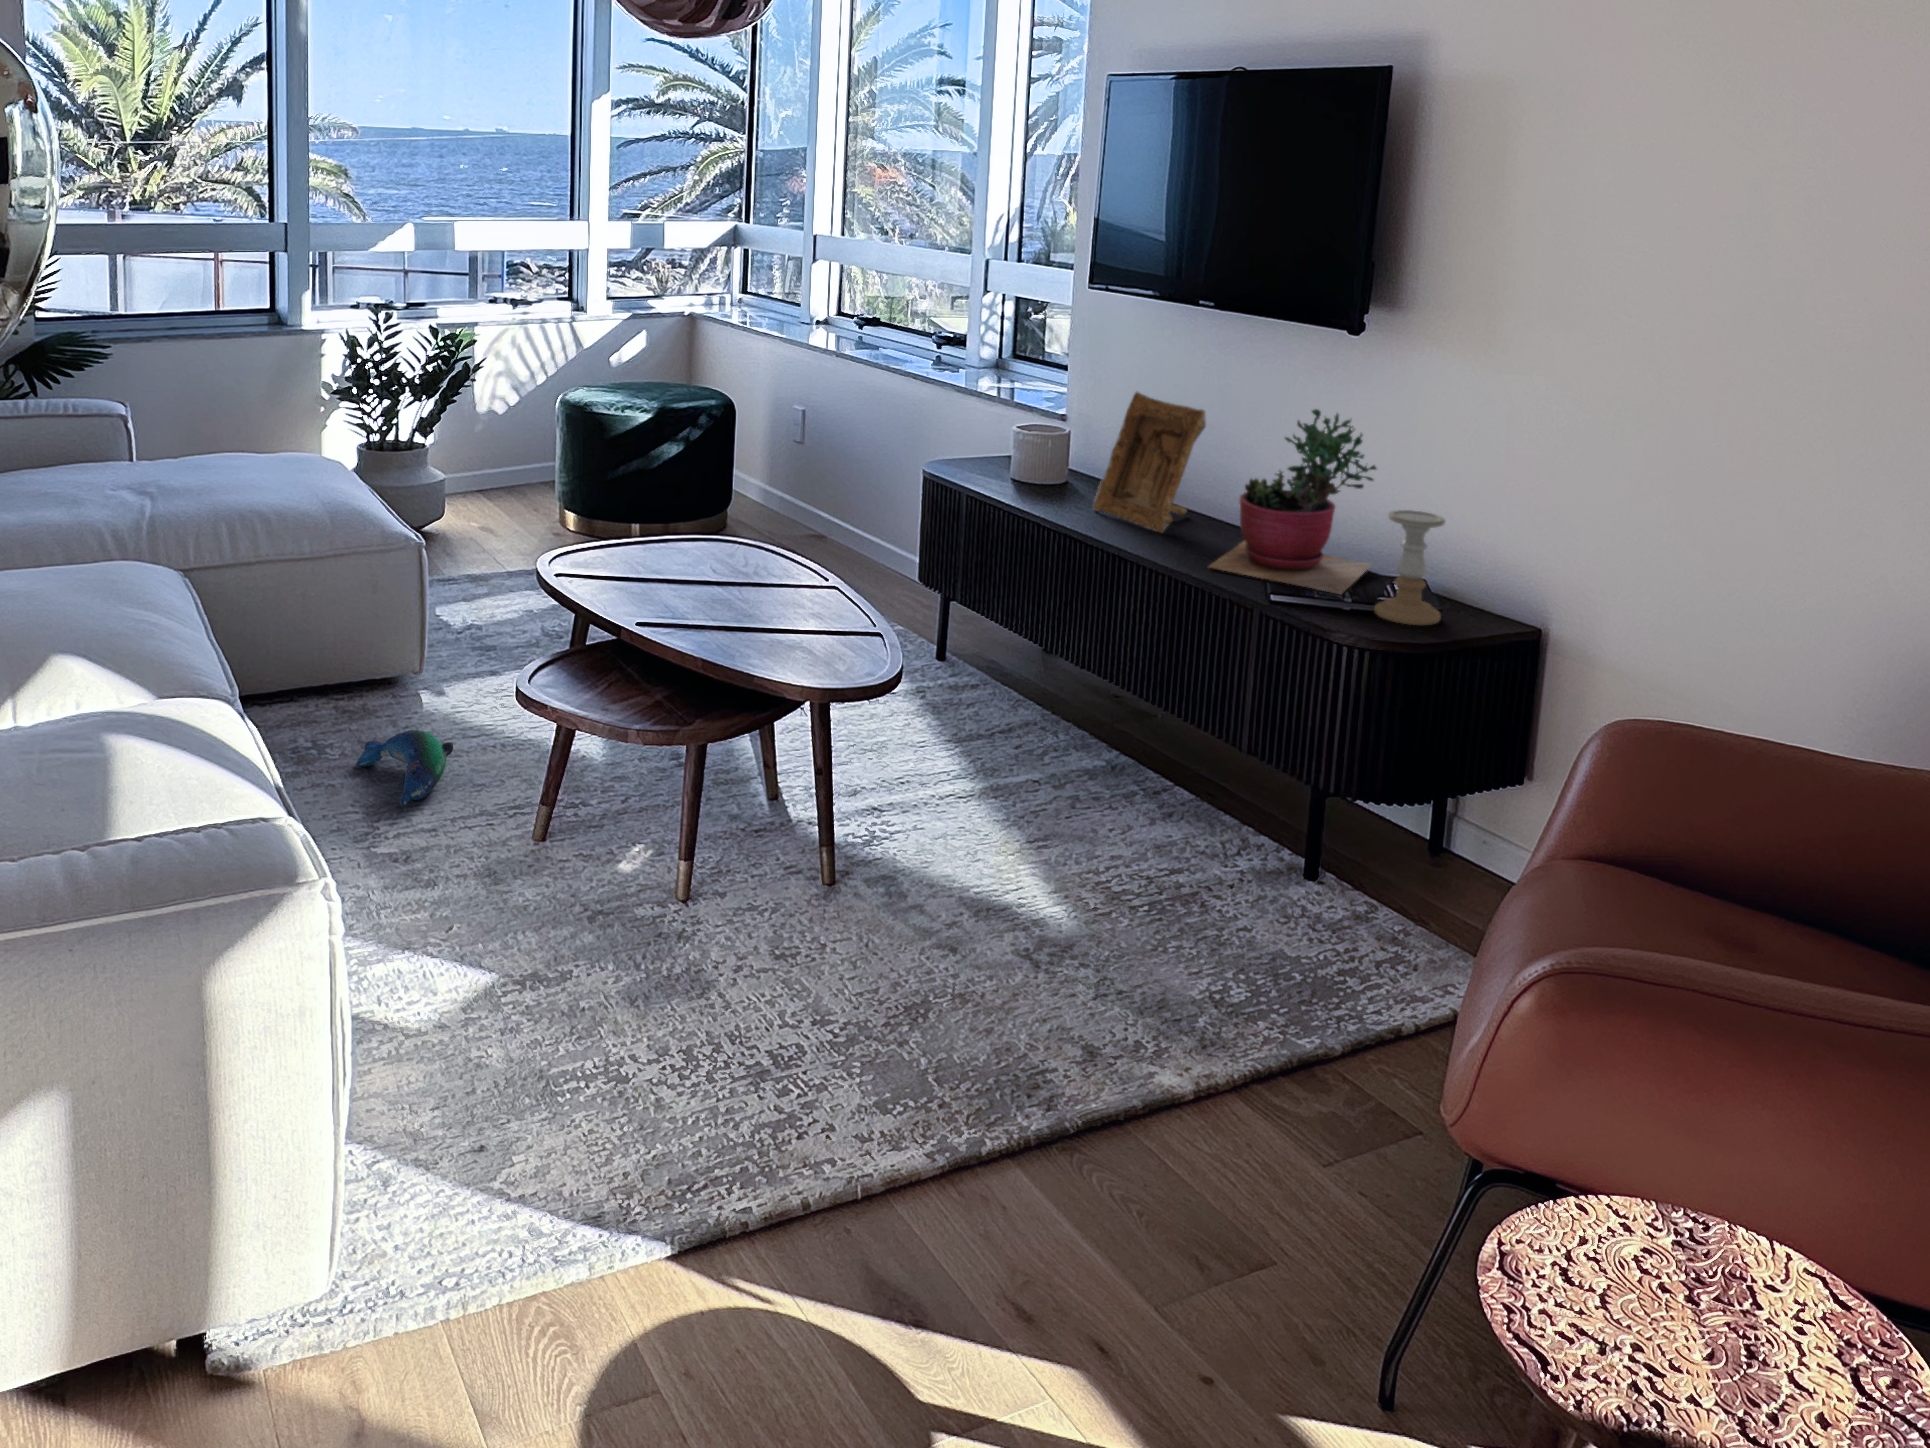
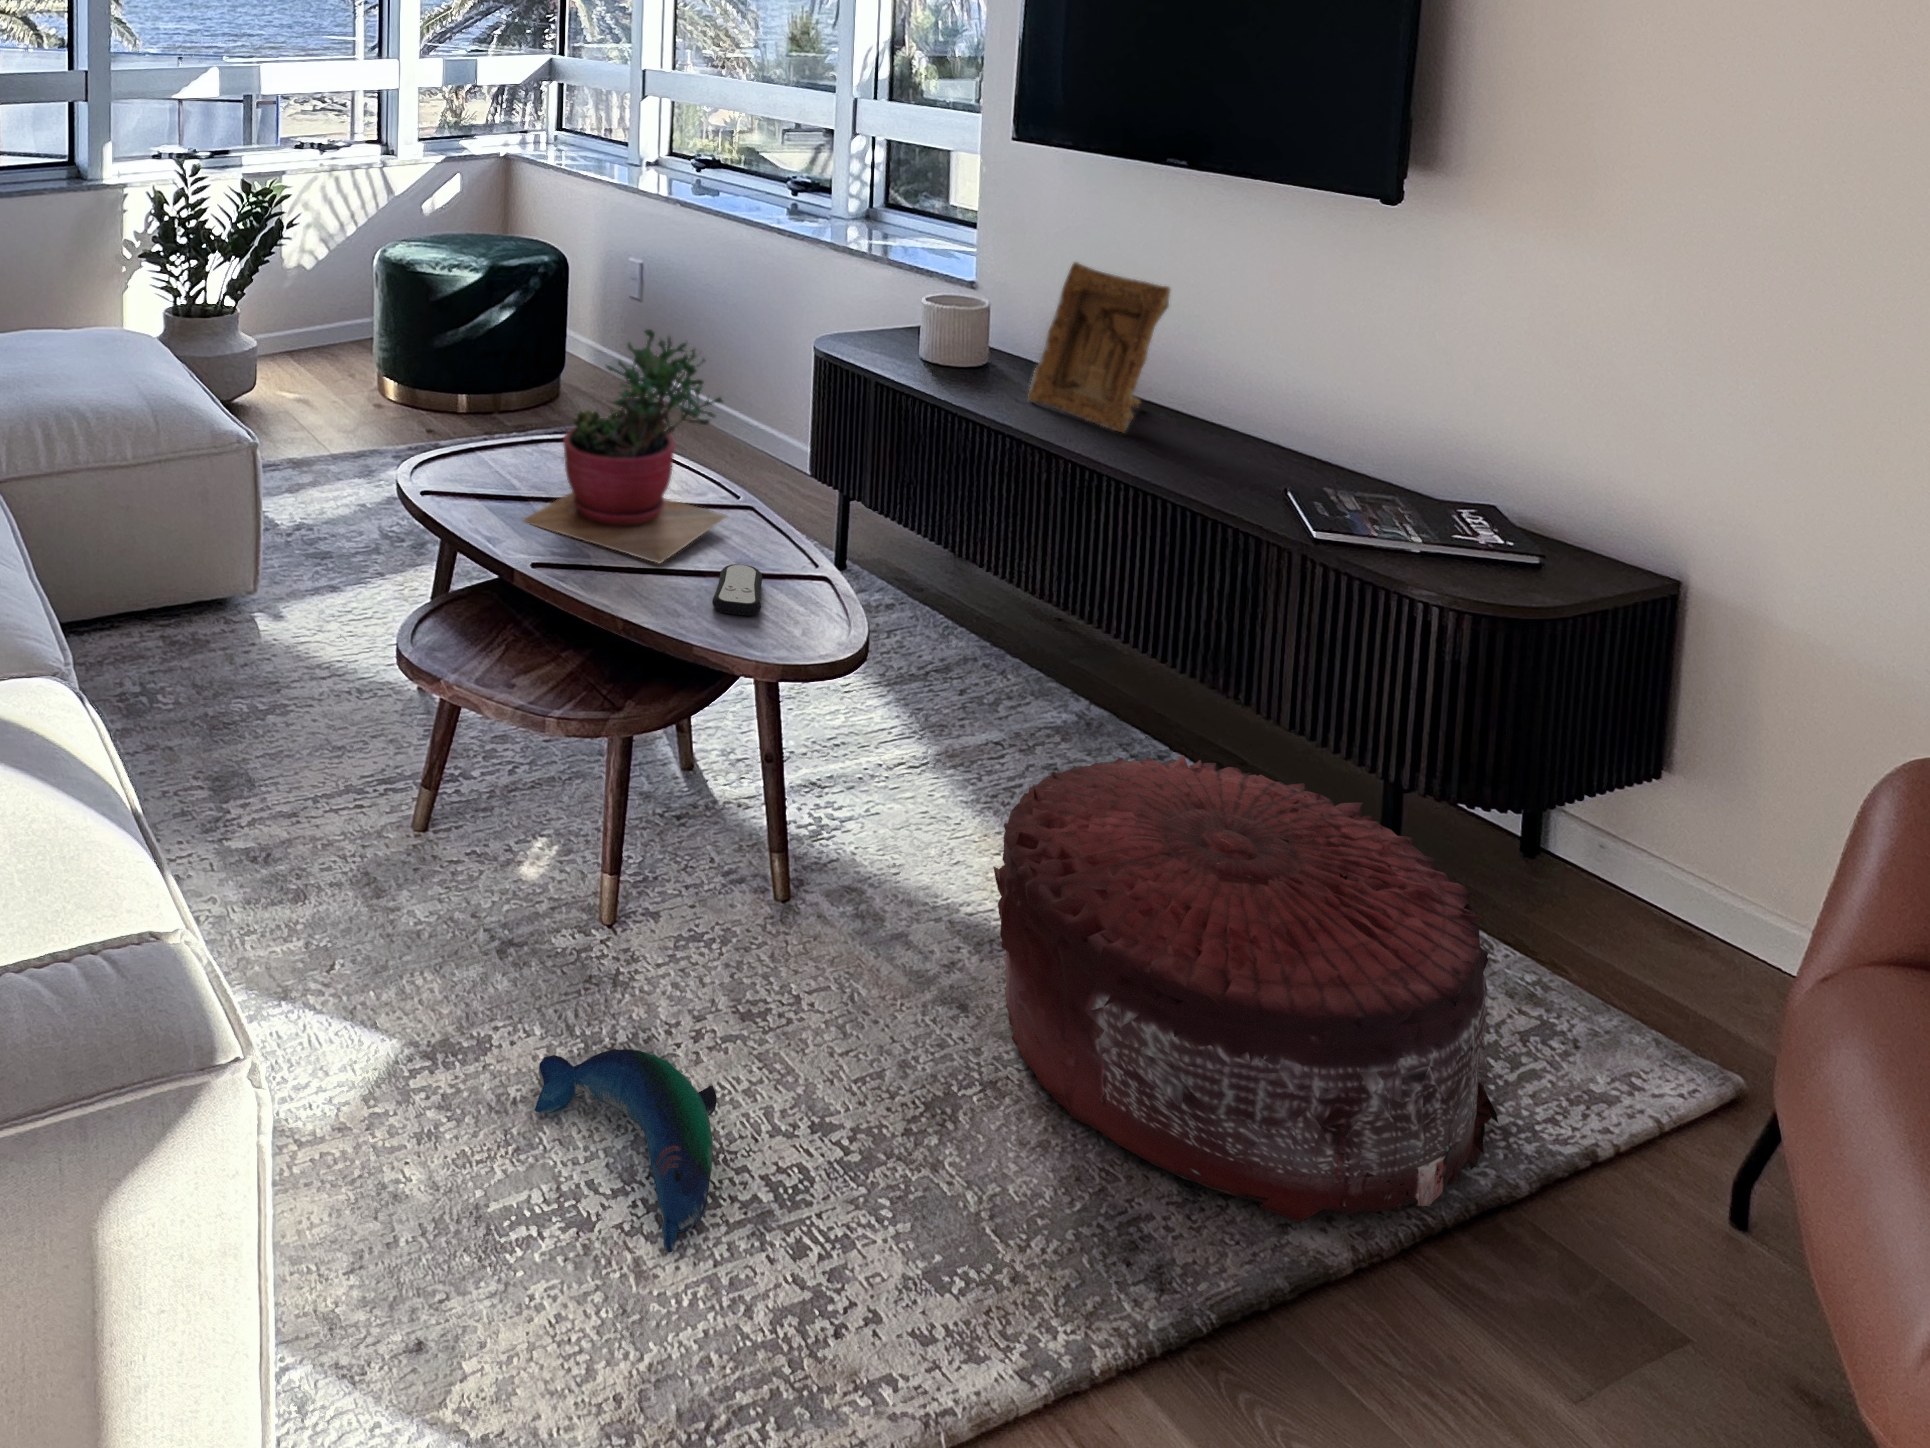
succulent plant: present [1209,409,1376,594] -> present [524,329,727,564]
candle holder: present [1375,510,1445,625] -> none [1445,425,1541,573]
remote control: none [779,626,827,661] -> present [712,564,762,615]
plush toy: present [356,730,453,806] -> present [535,1049,717,1253]
pouf: none [979,764,1331,1068] -> present [993,755,1499,1222]

